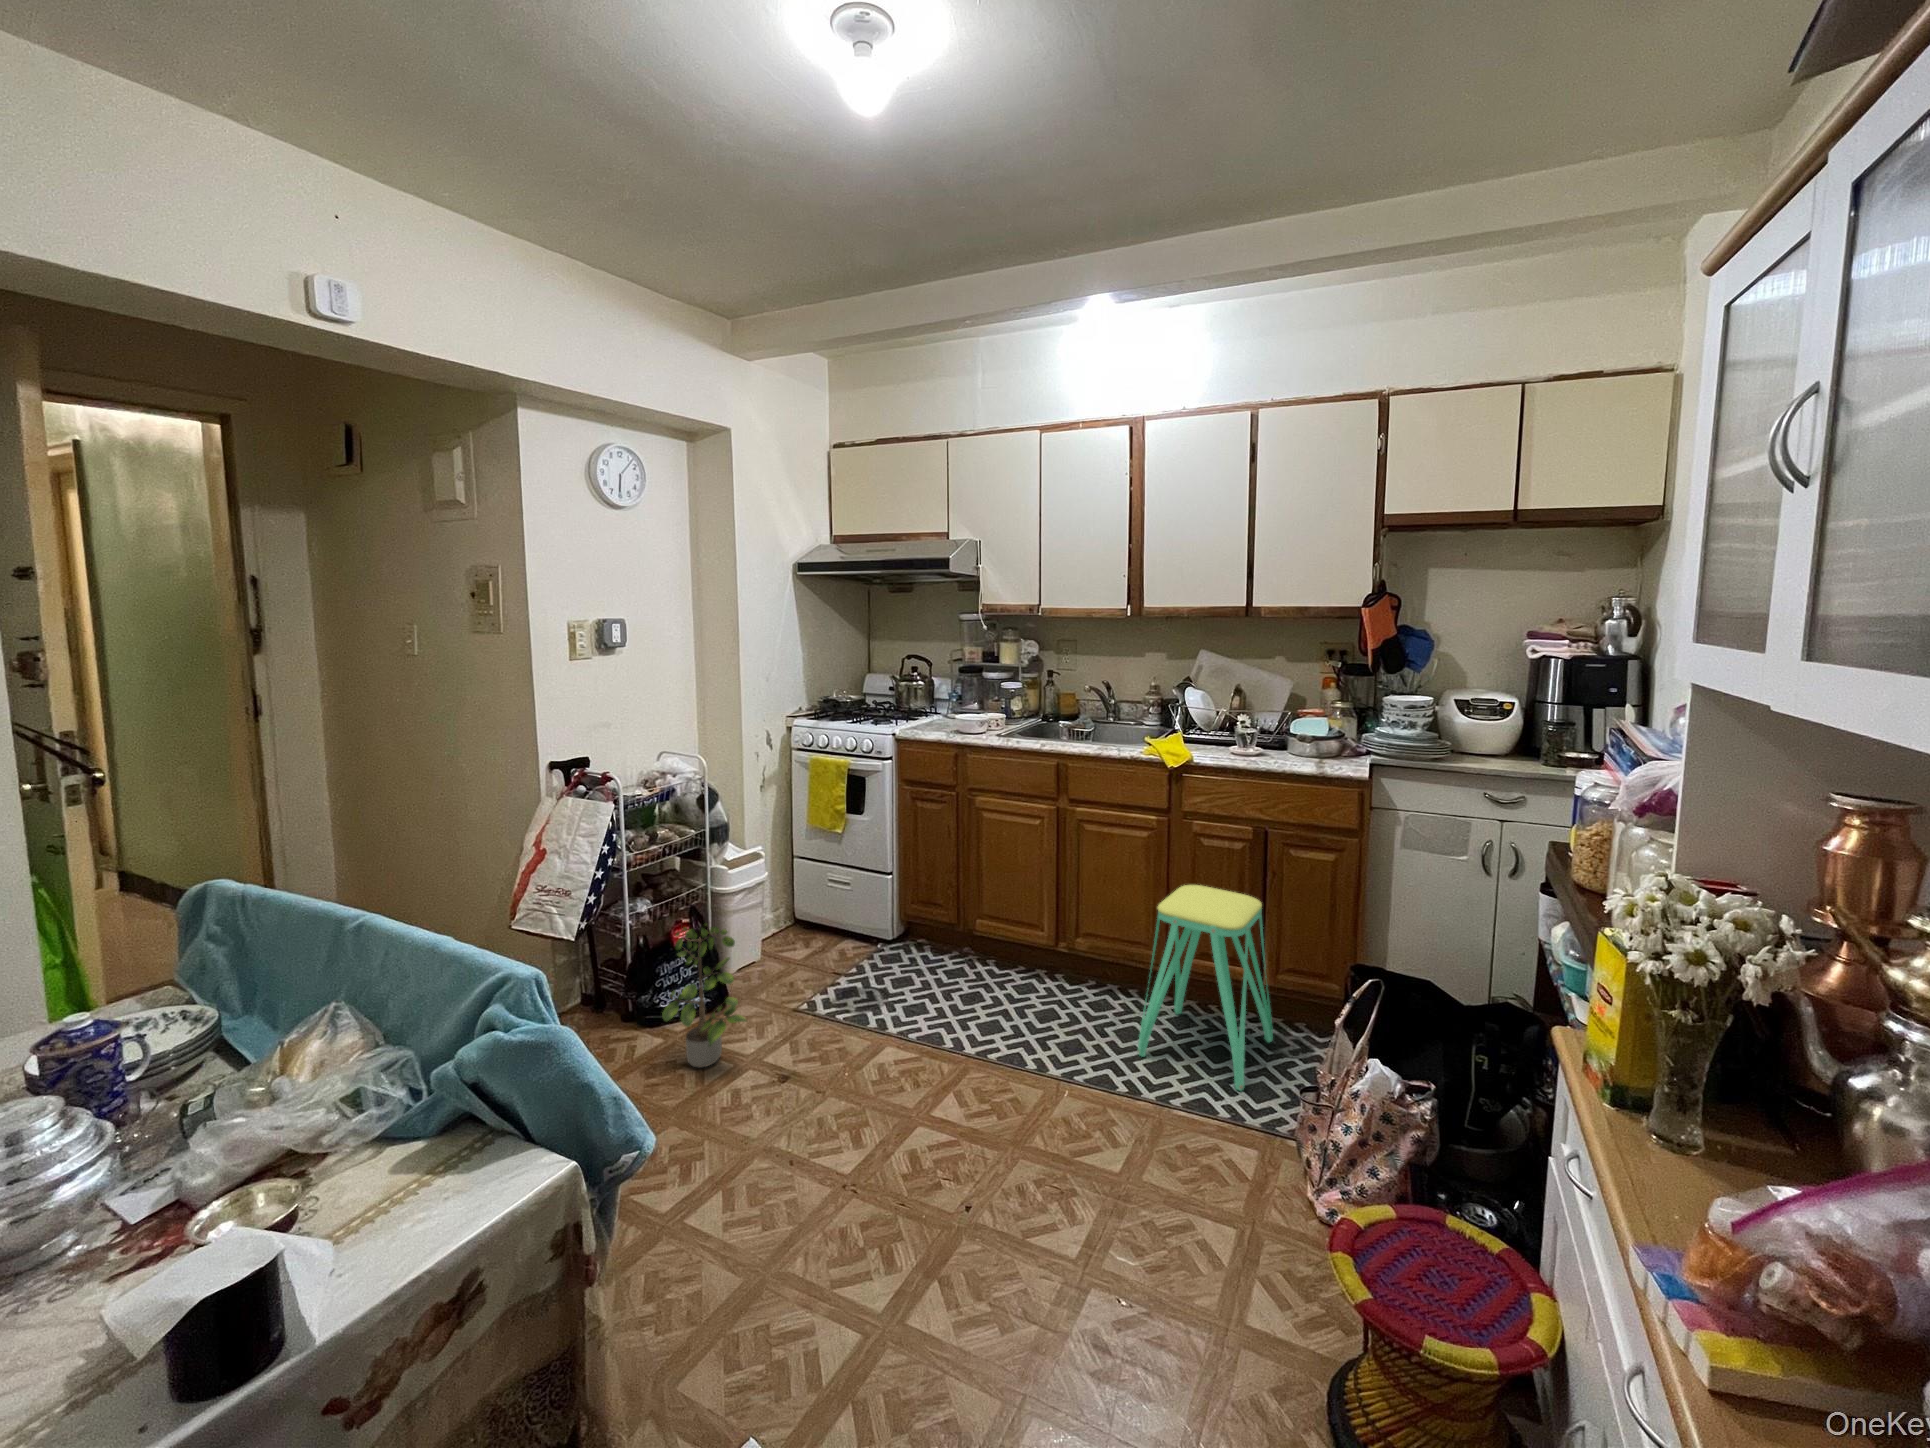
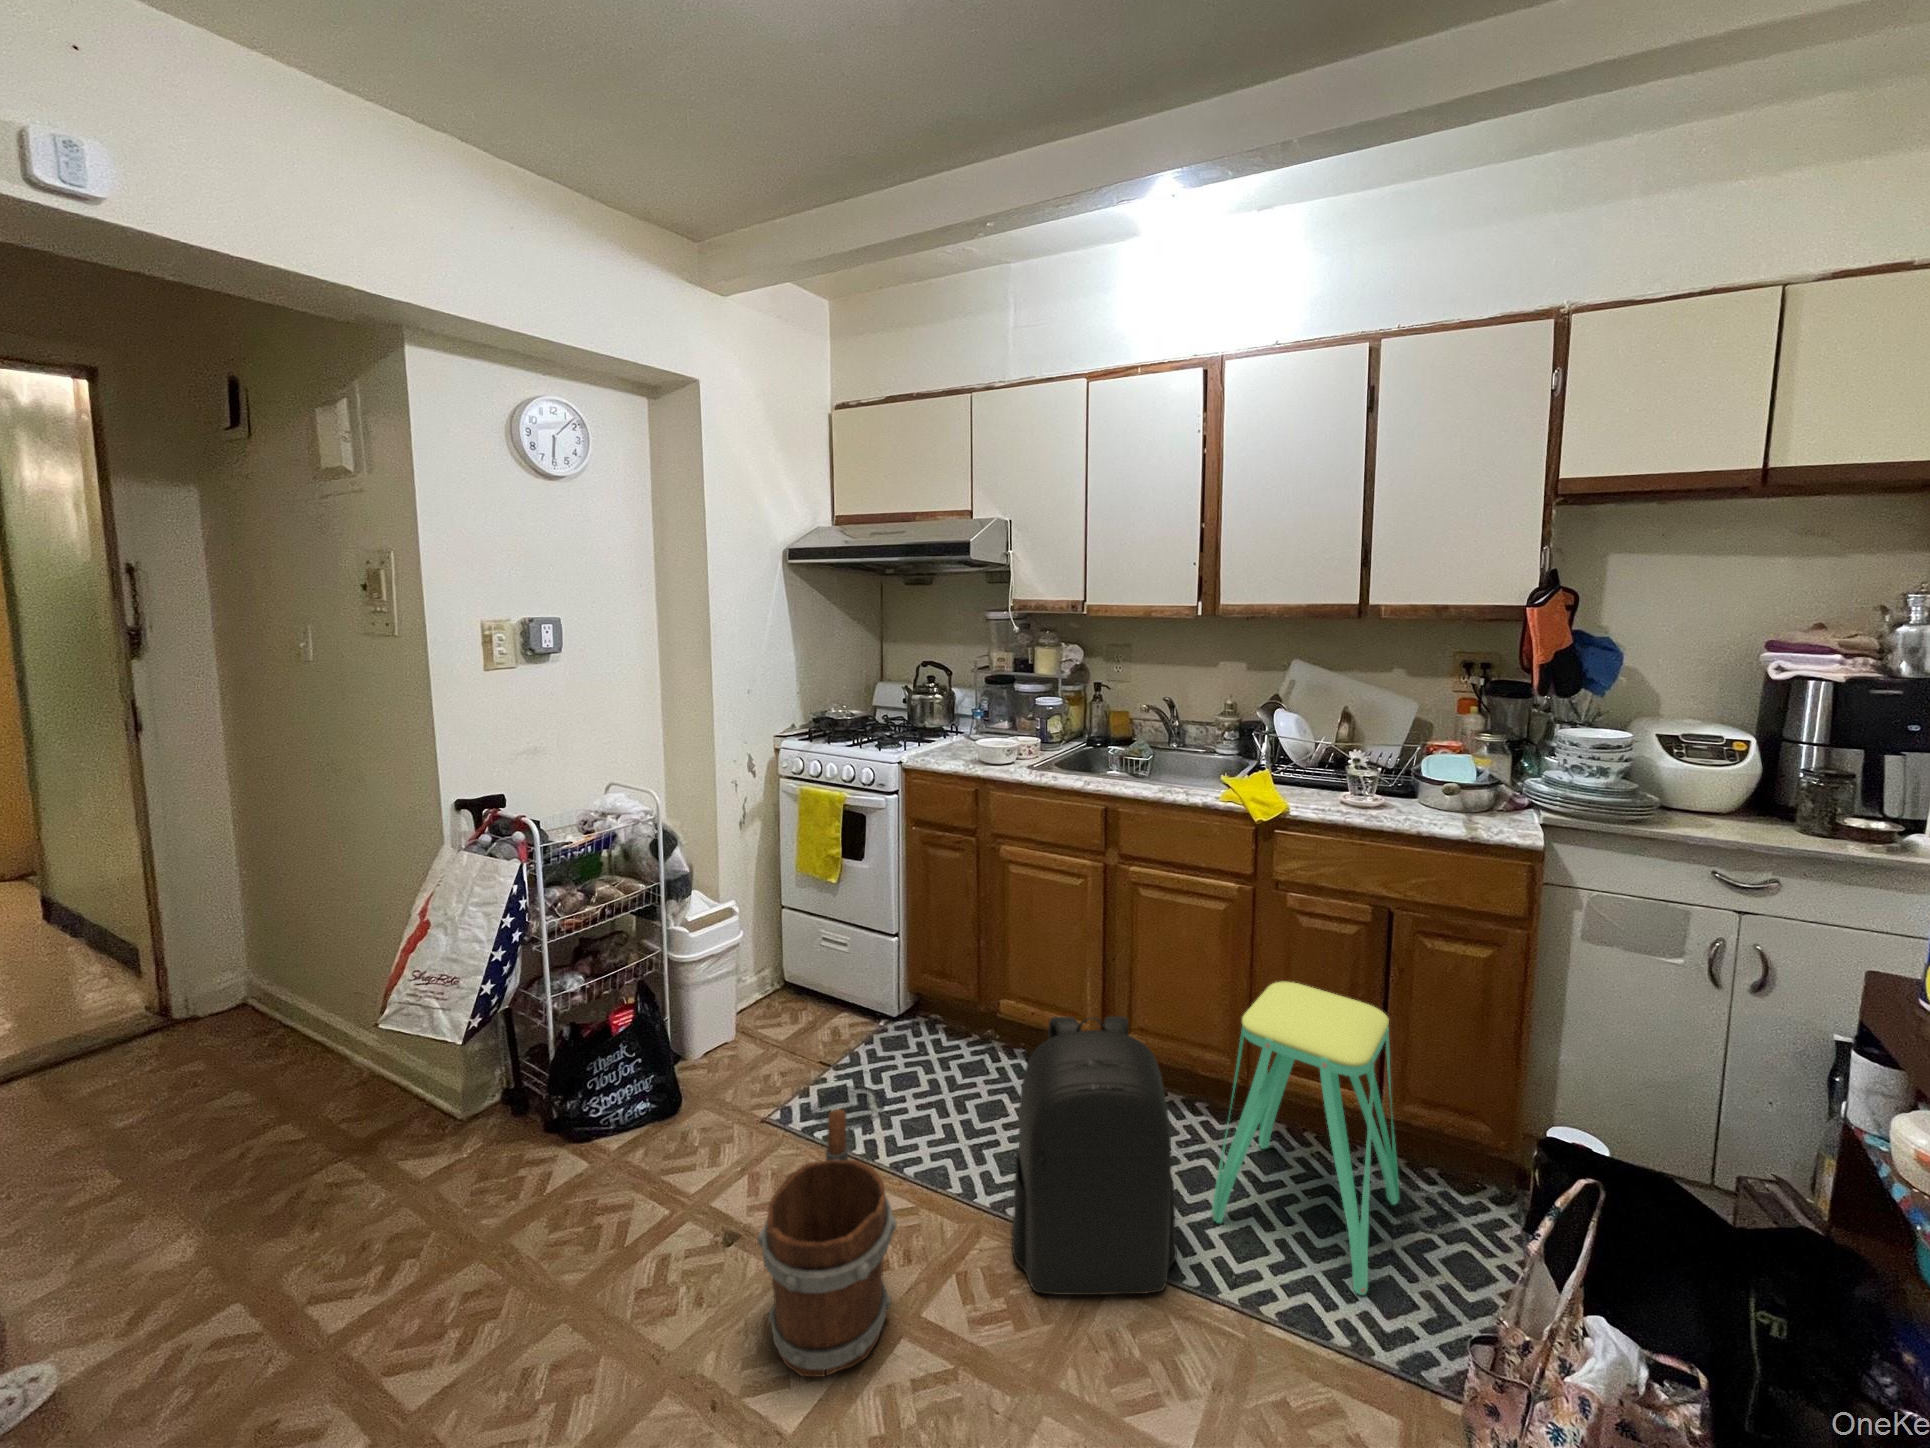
backpack: none [993,905,1112,1098] -> present [1012,1016,1177,1295]
potted plant: present [662,924,746,1067] -> none [573,1024,685,1217]
bucket: none [815,977,913,1145] -> present [757,1109,897,1377]

